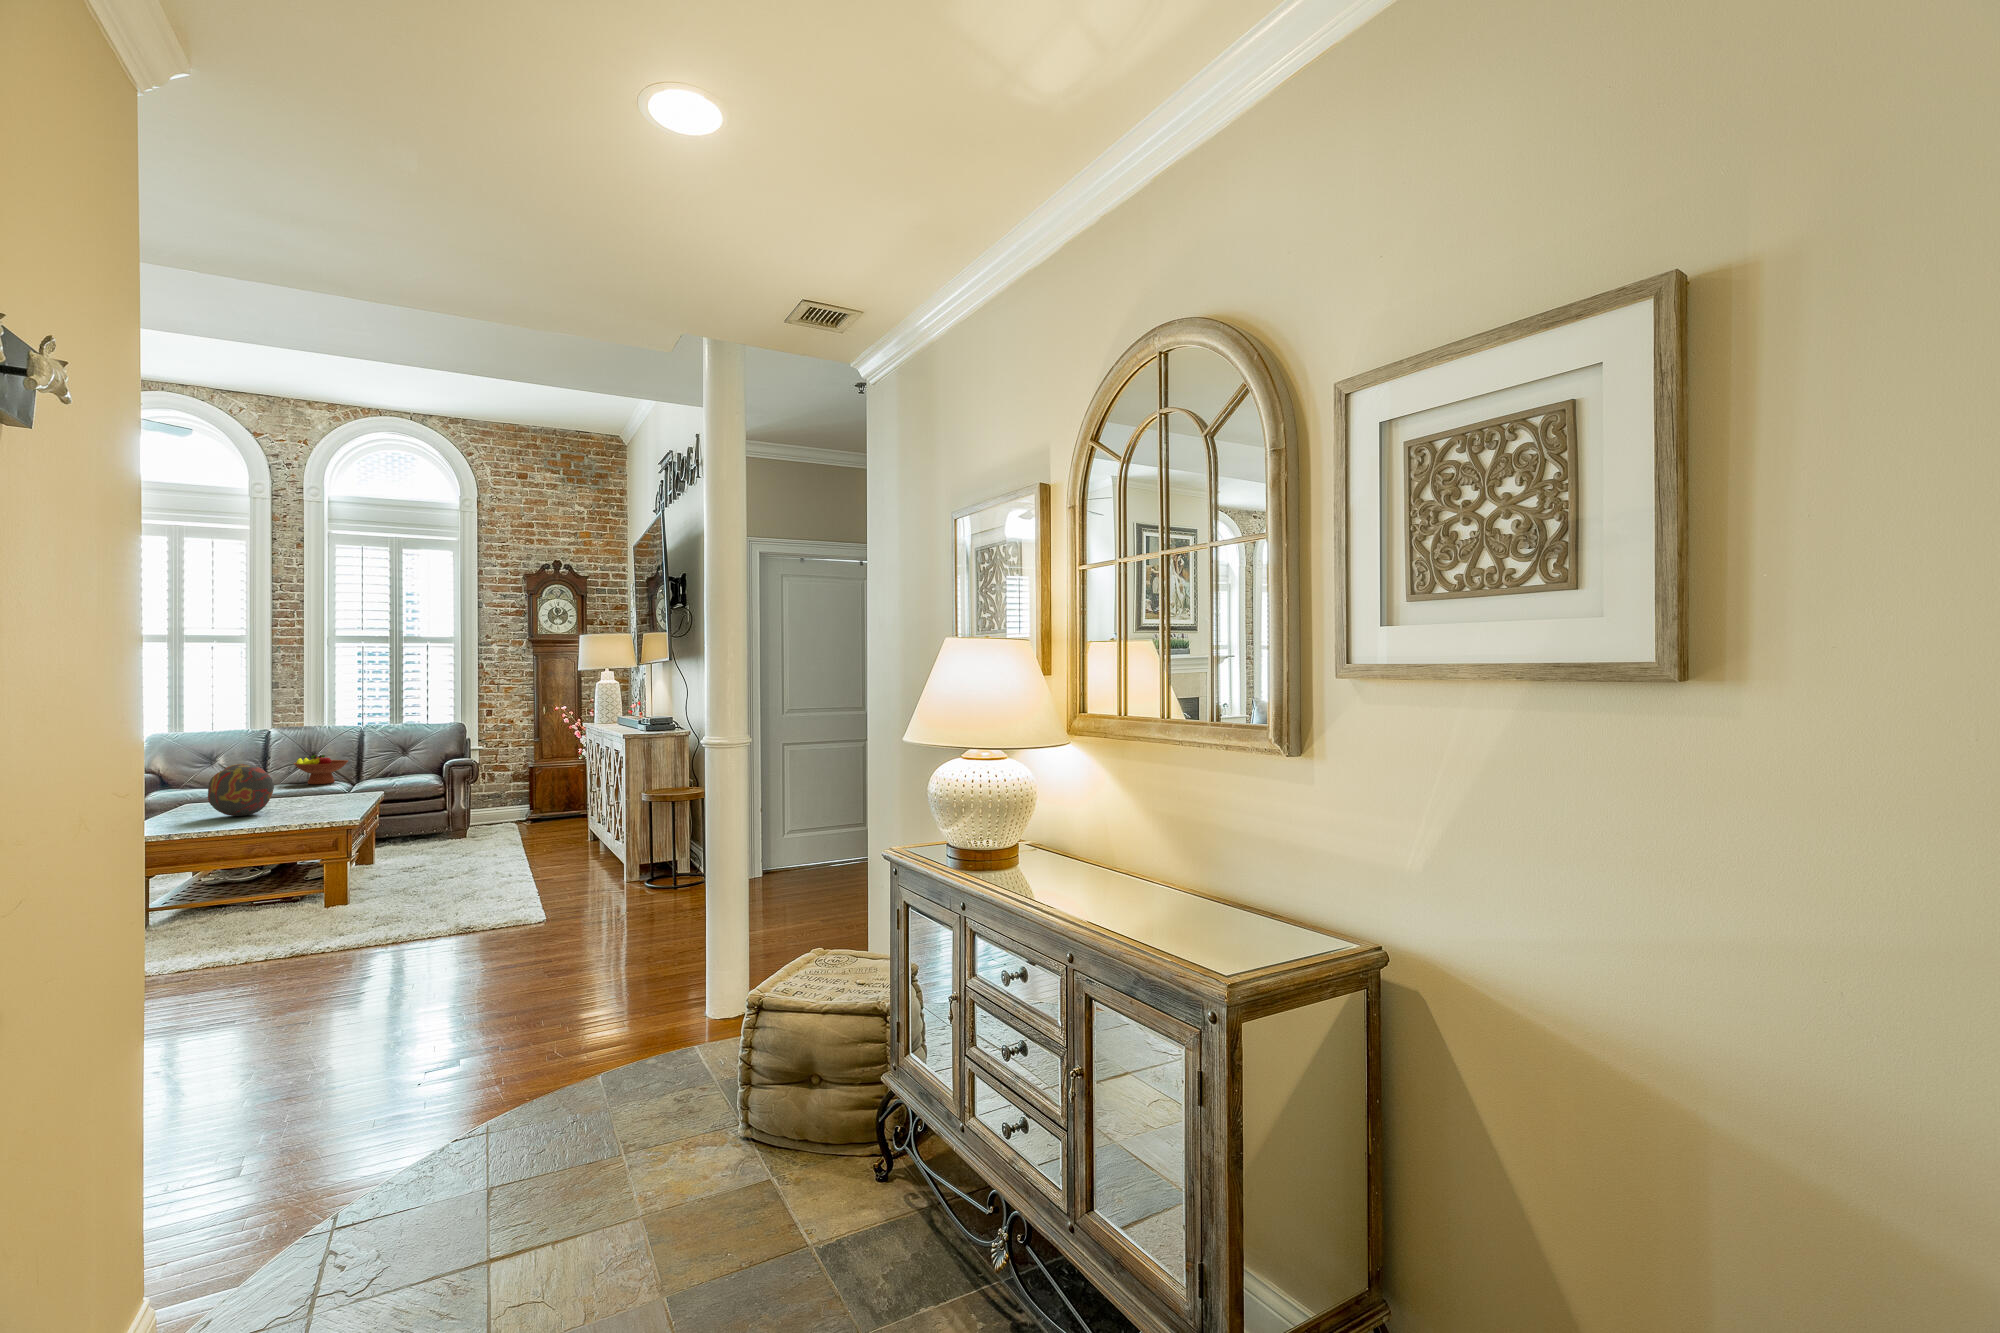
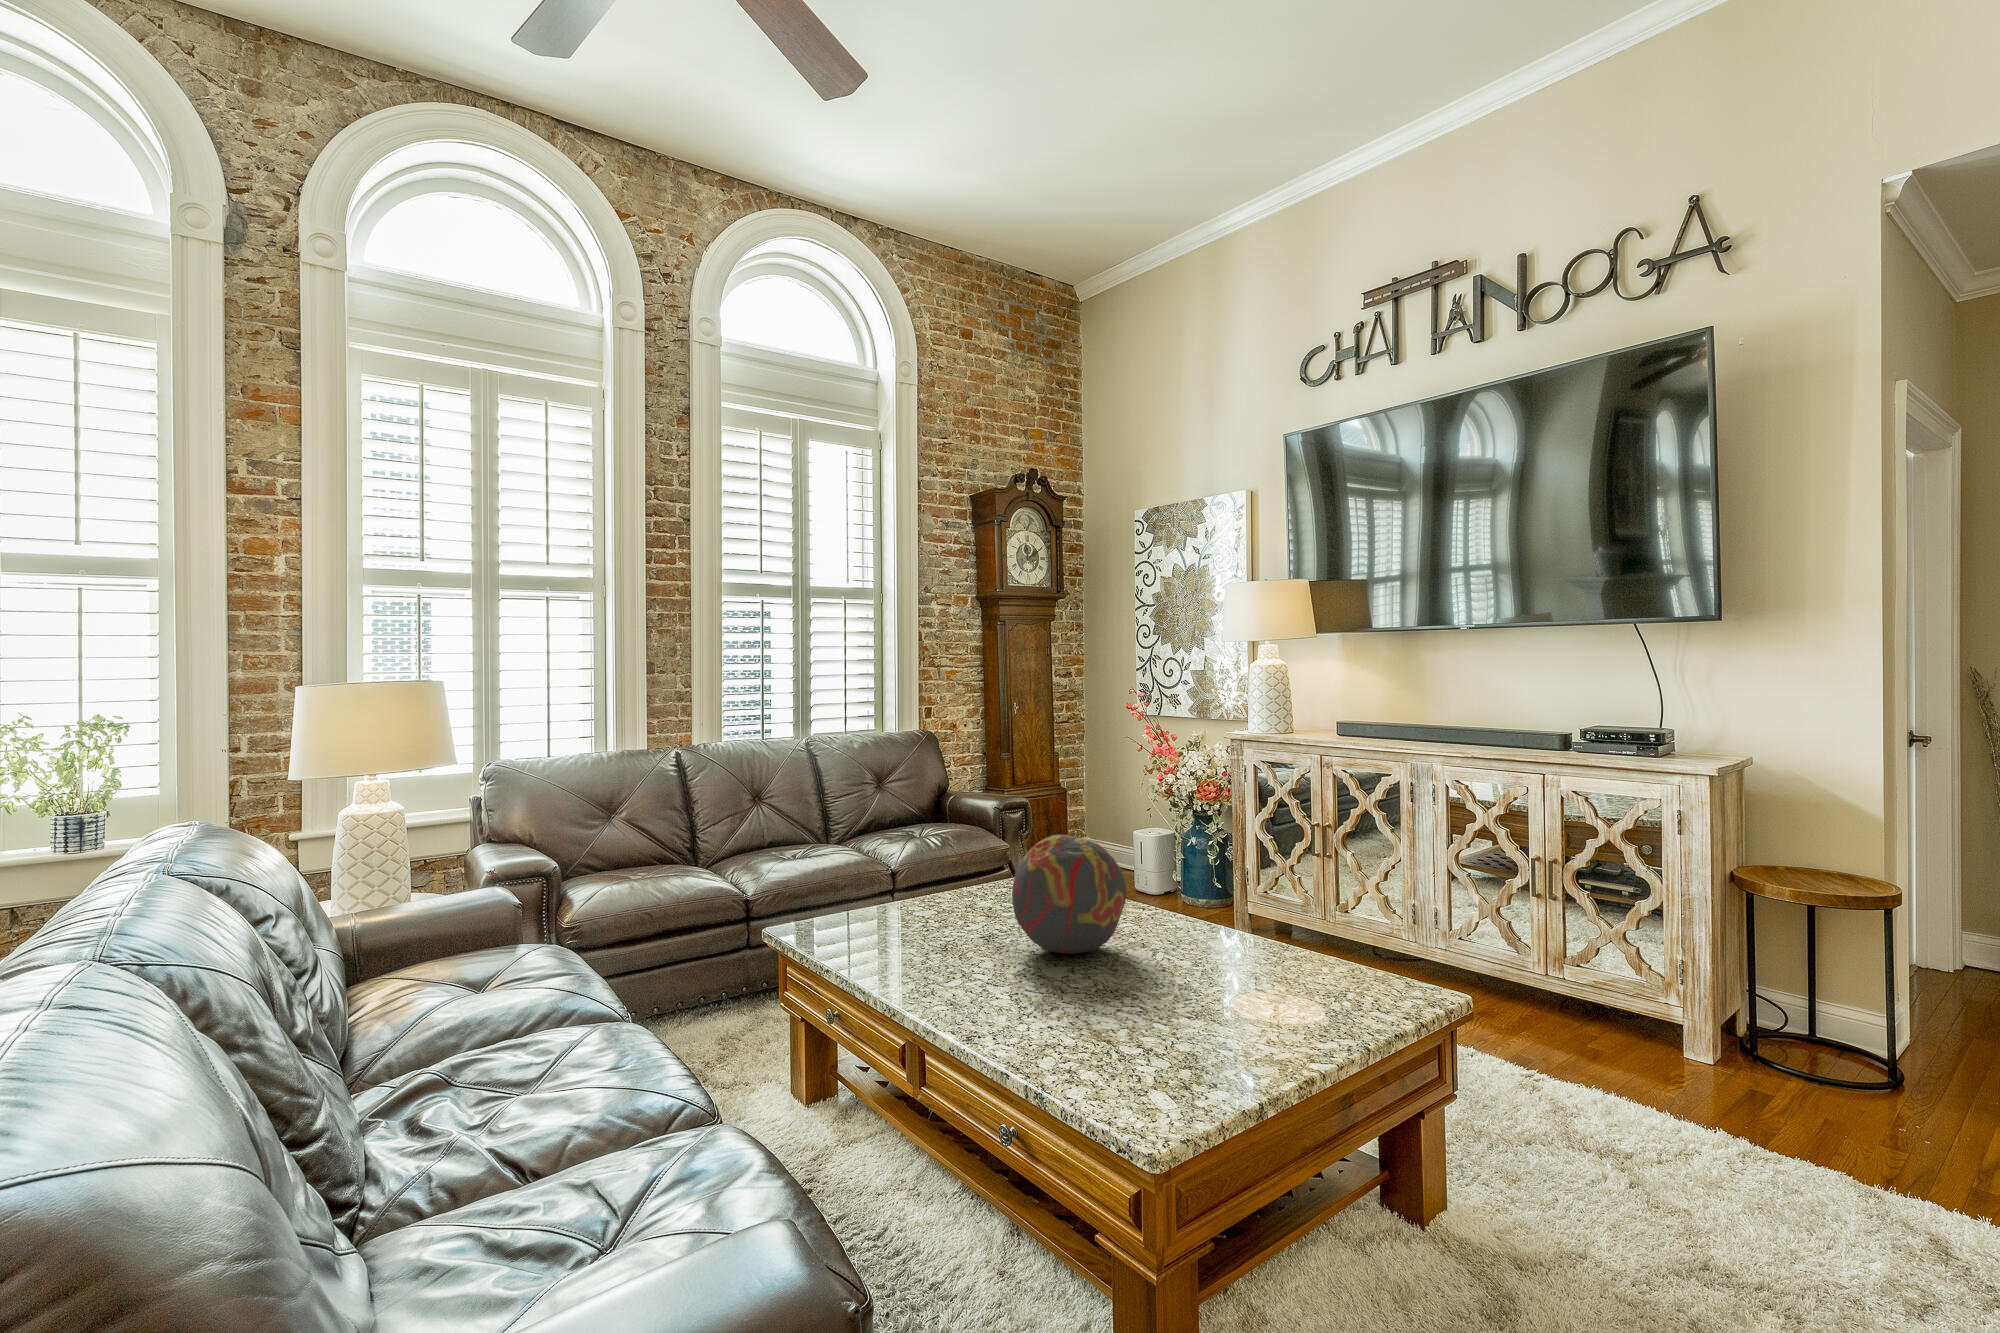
fruit bowl: present [294,755,348,784] -> none [785,793,867,848]

